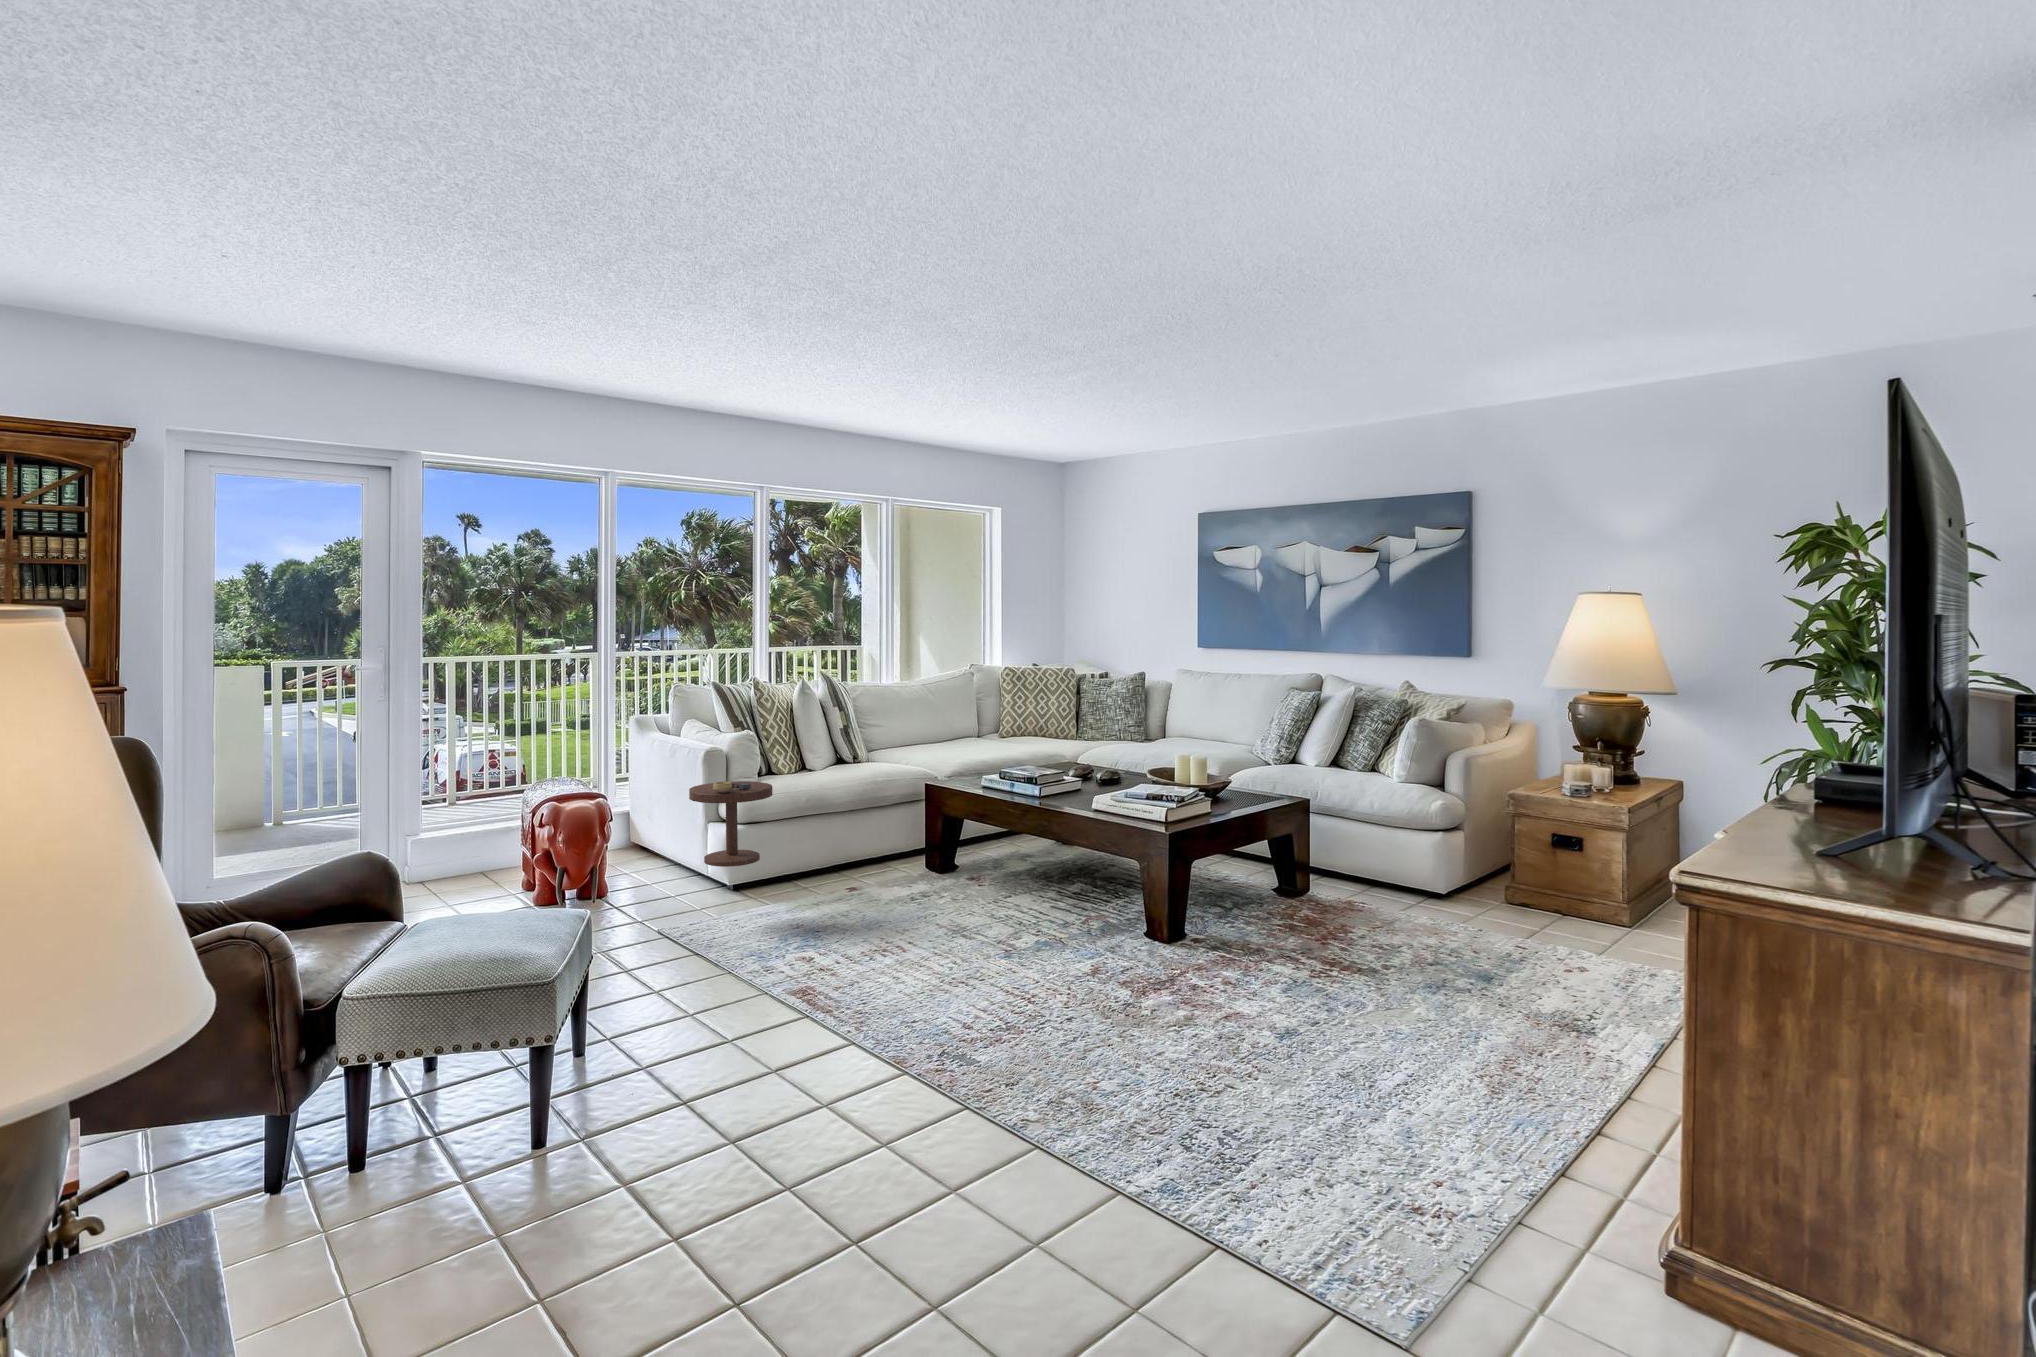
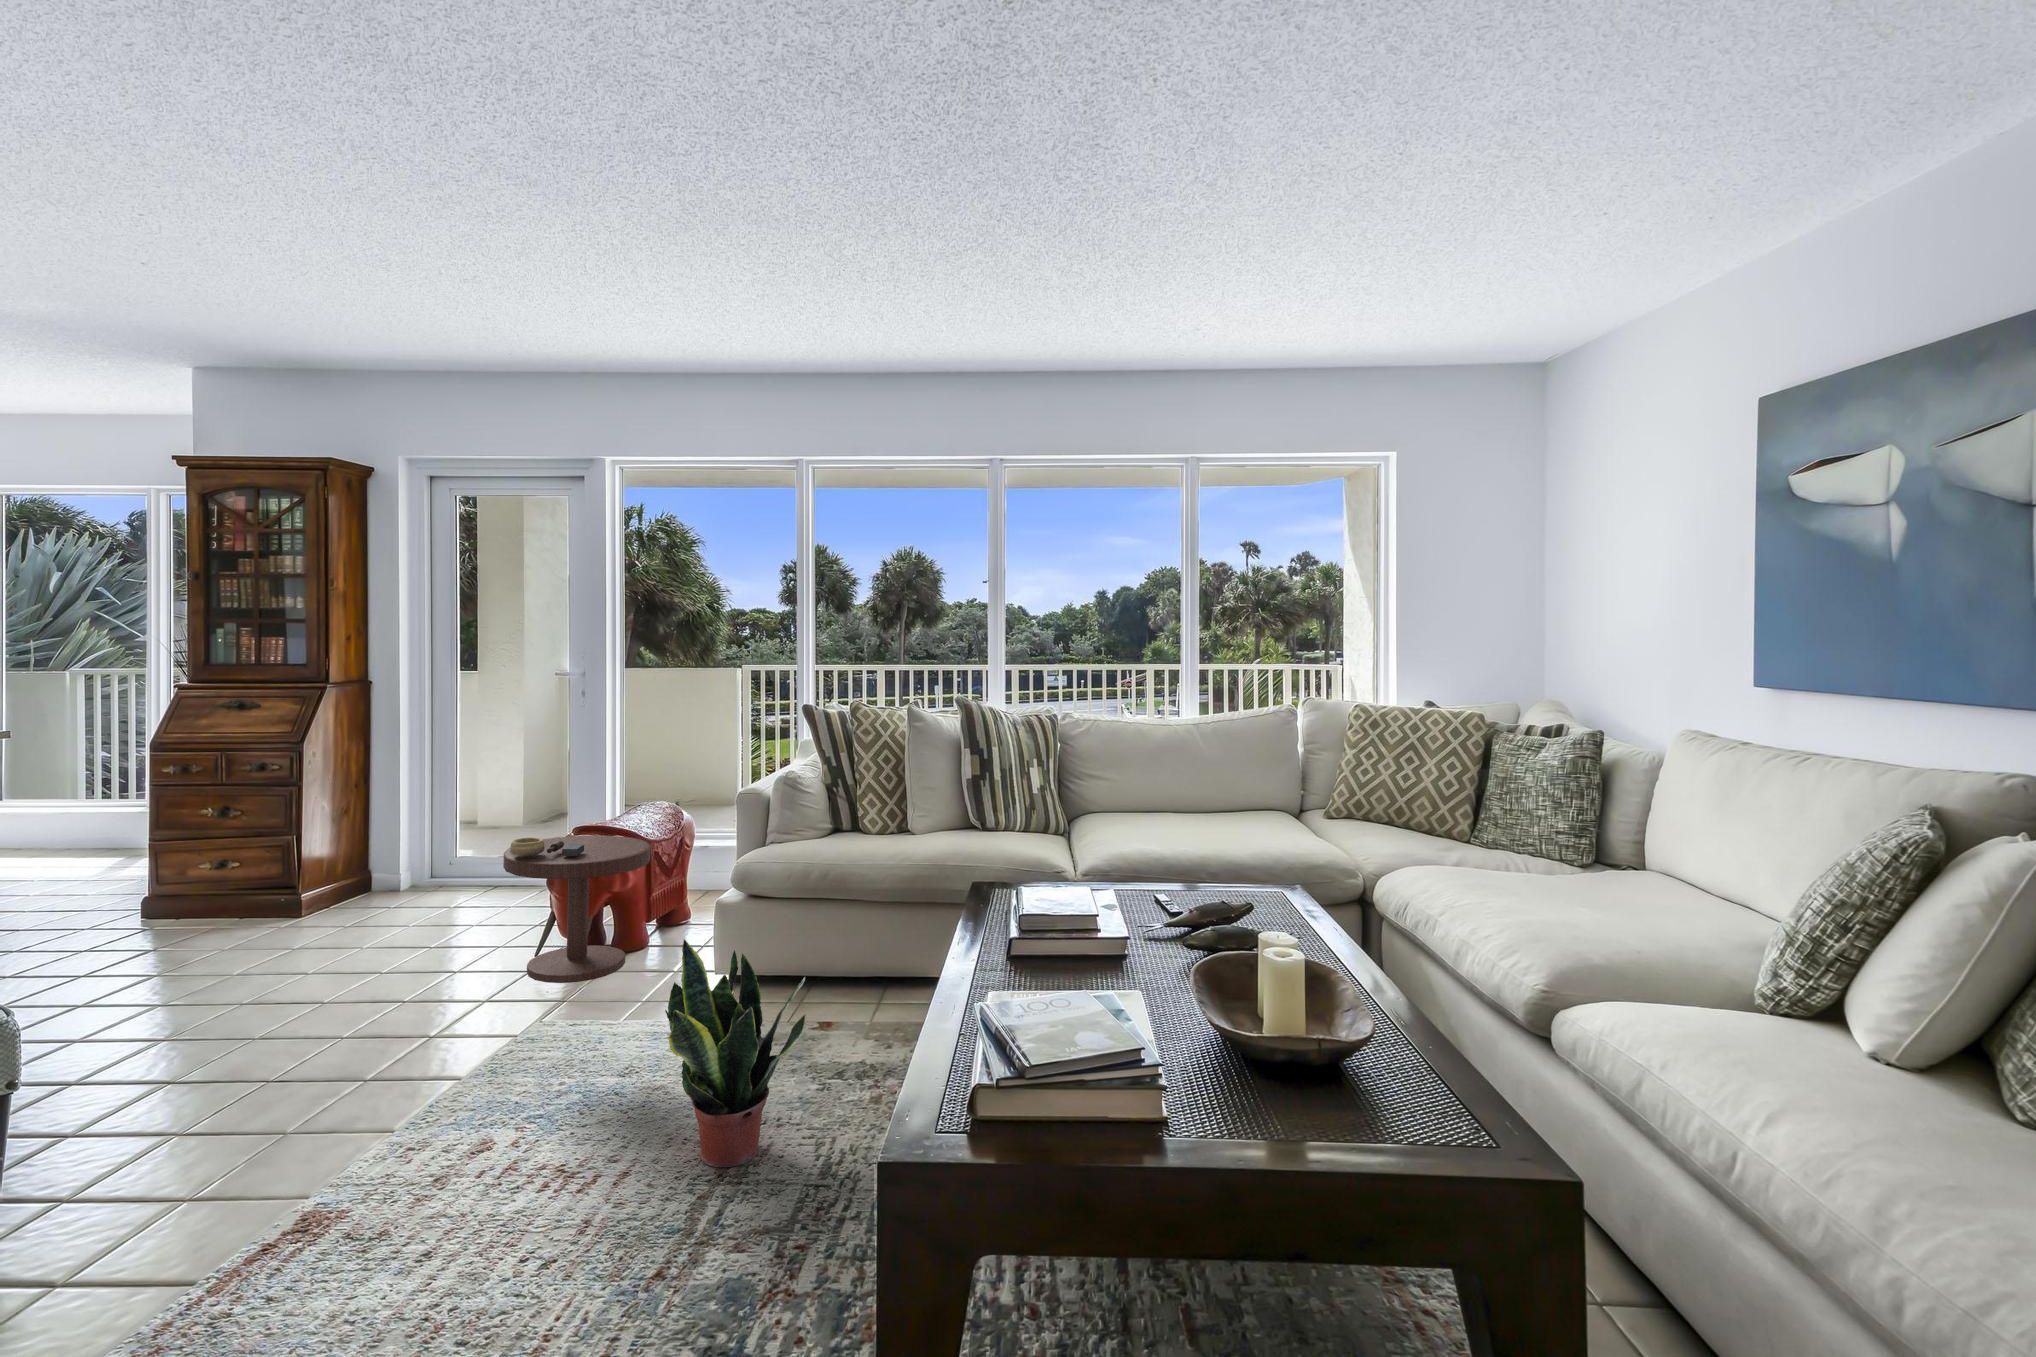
potted plant: none [835,816,907,930] -> present [665,940,806,1167]

